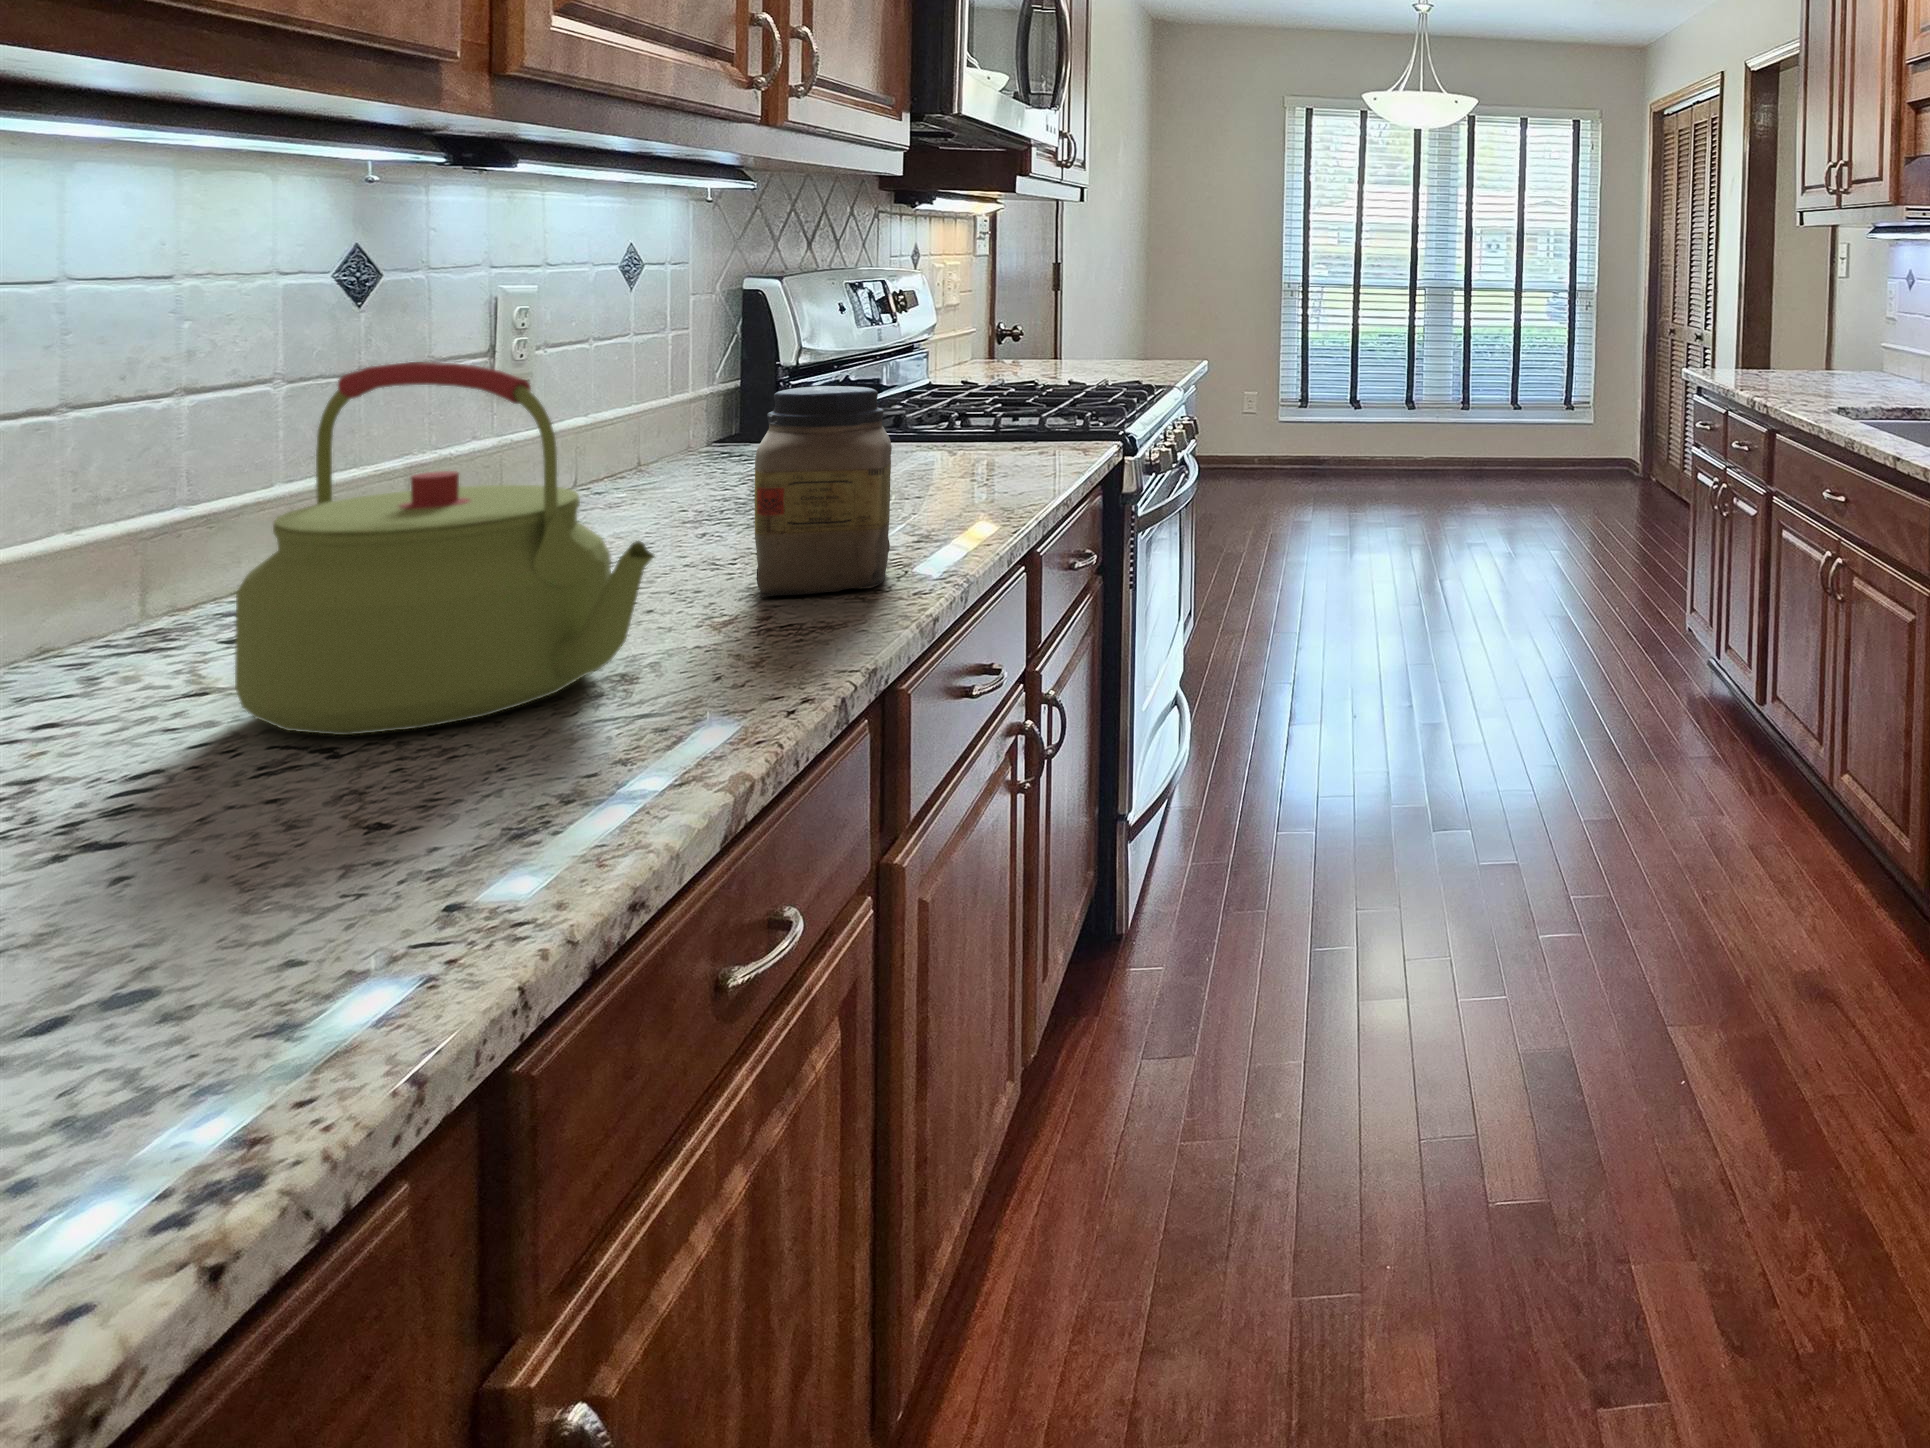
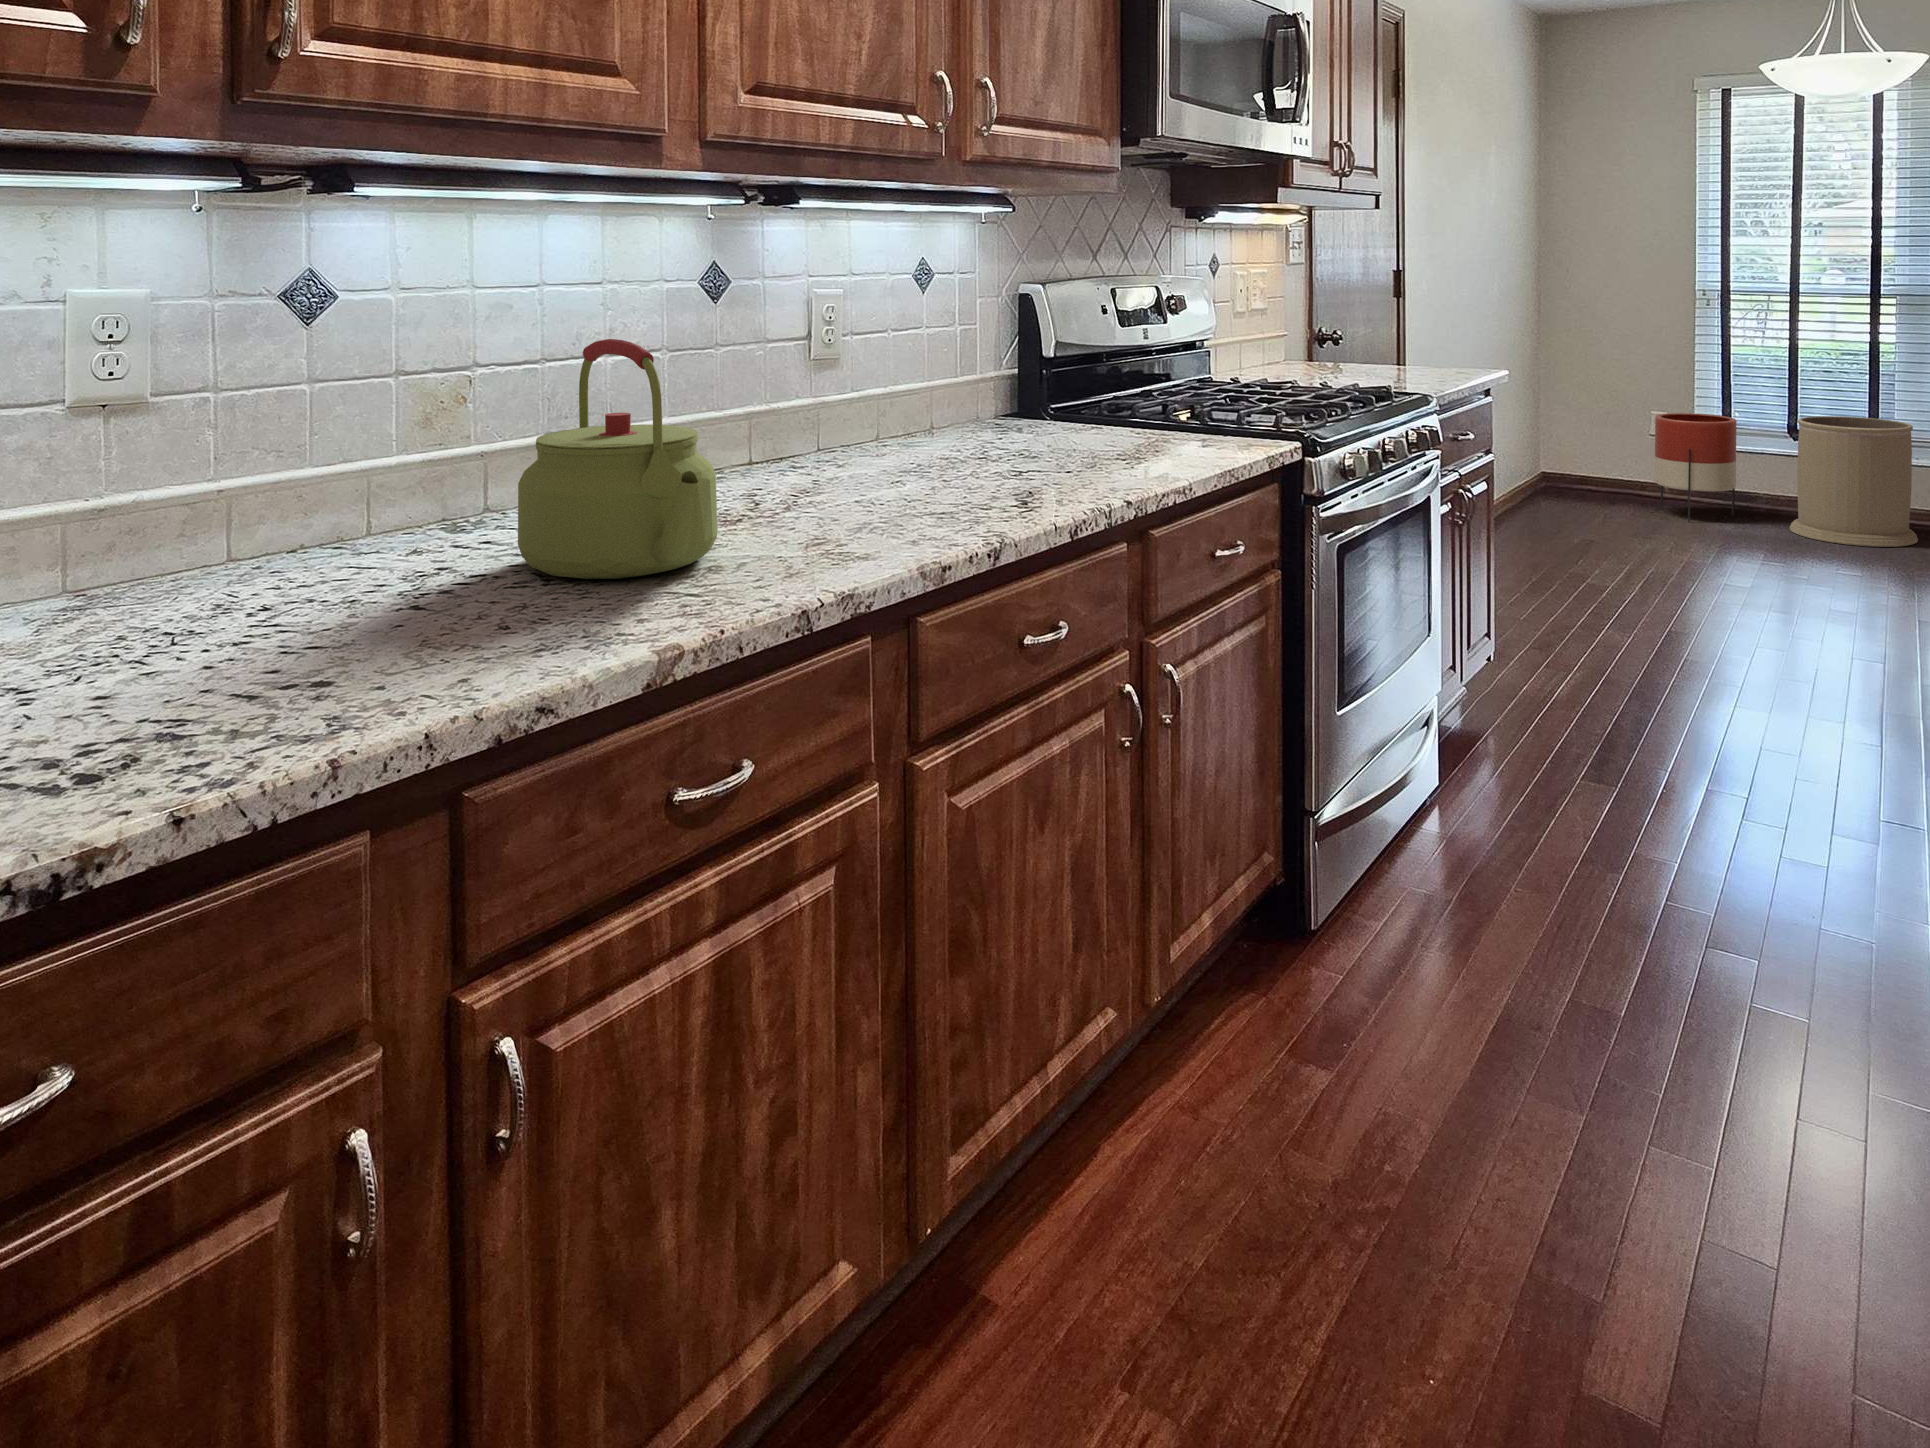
jar: present [754,386,892,597] -> none [853,371,962,536]
trash can: none [1357,389,1447,494] -> present [1790,416,1918,547]
planter: none [1249,394,1315,490] -> present [1654,413,1737,522]

